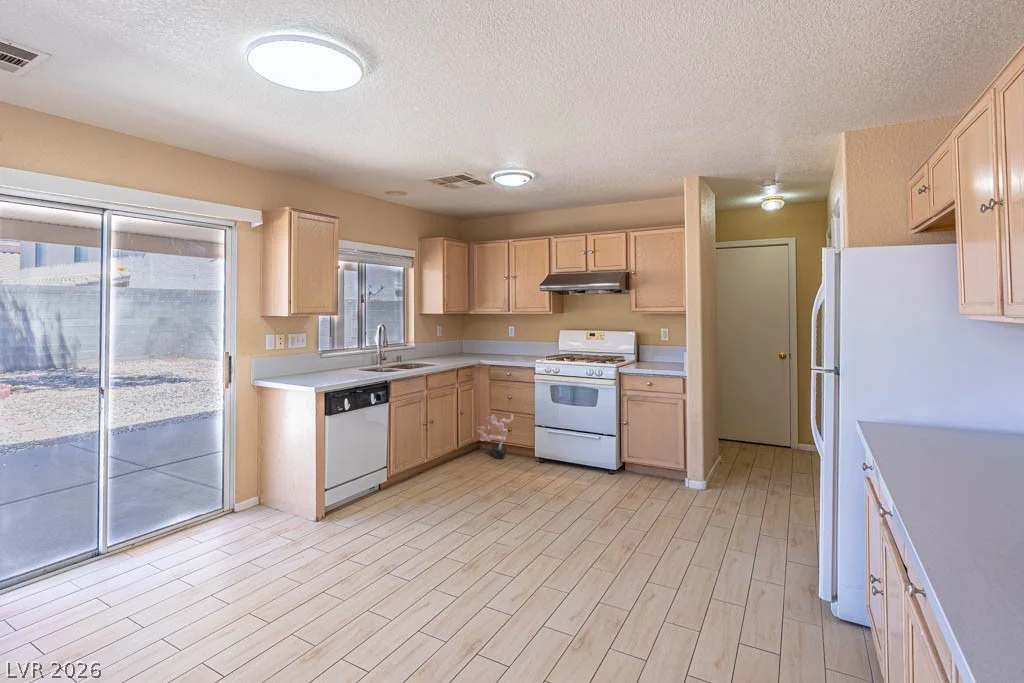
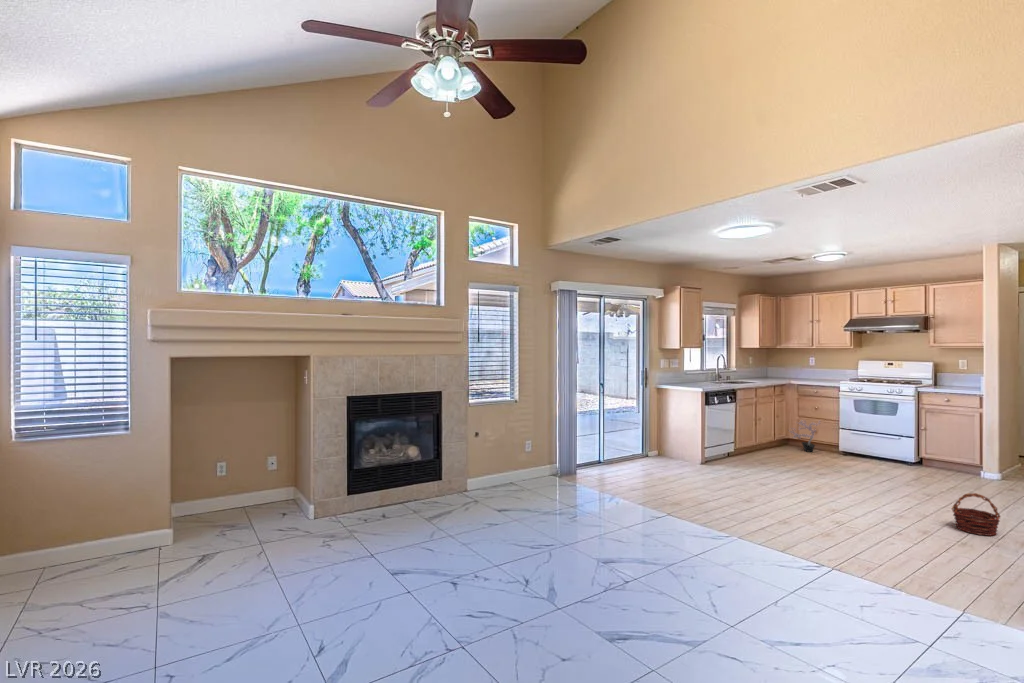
basket: none [650,571,716,650] -> present [952,493,1000,536]

